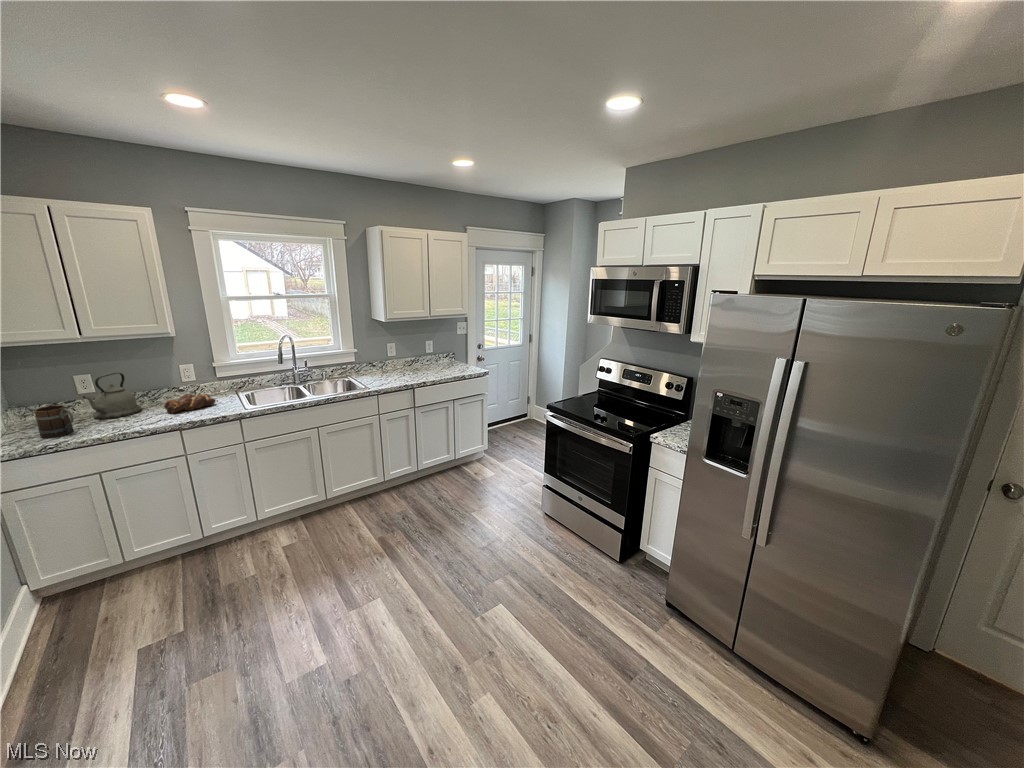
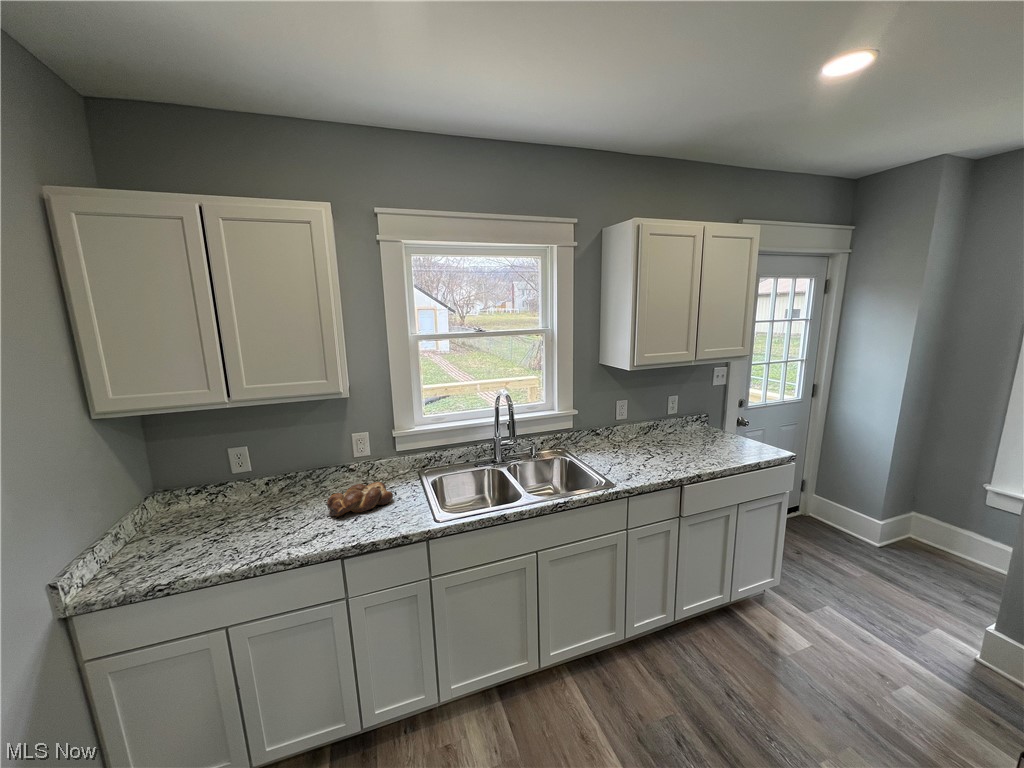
kettle: present [83,373,142,419] -> none [227,447,301,520]
mug: present [34,405,74,438] -> none [158,506,206,563]

